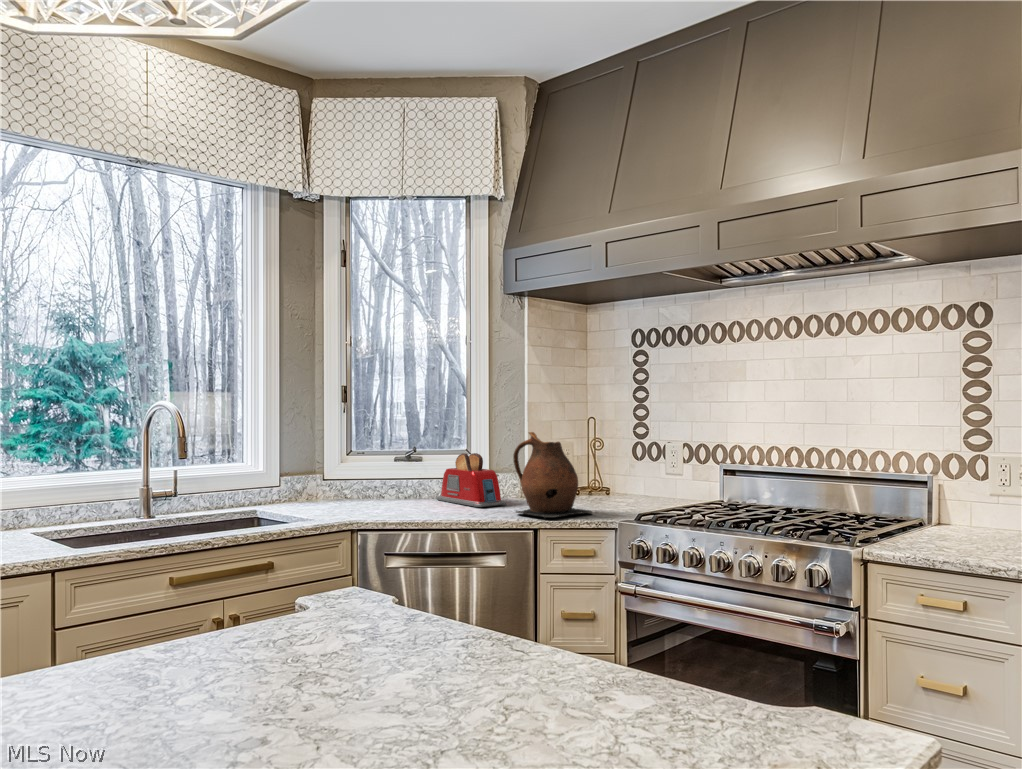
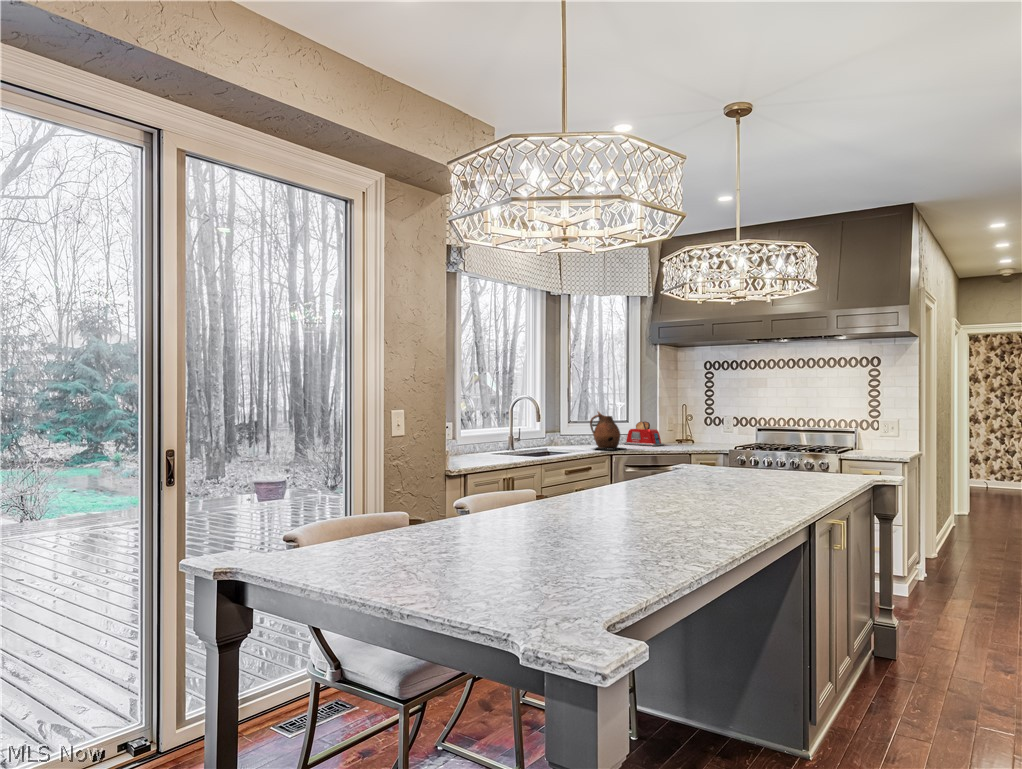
ceramic pitcher: present [513,432,592,518] -> present [590,412,626,450]

